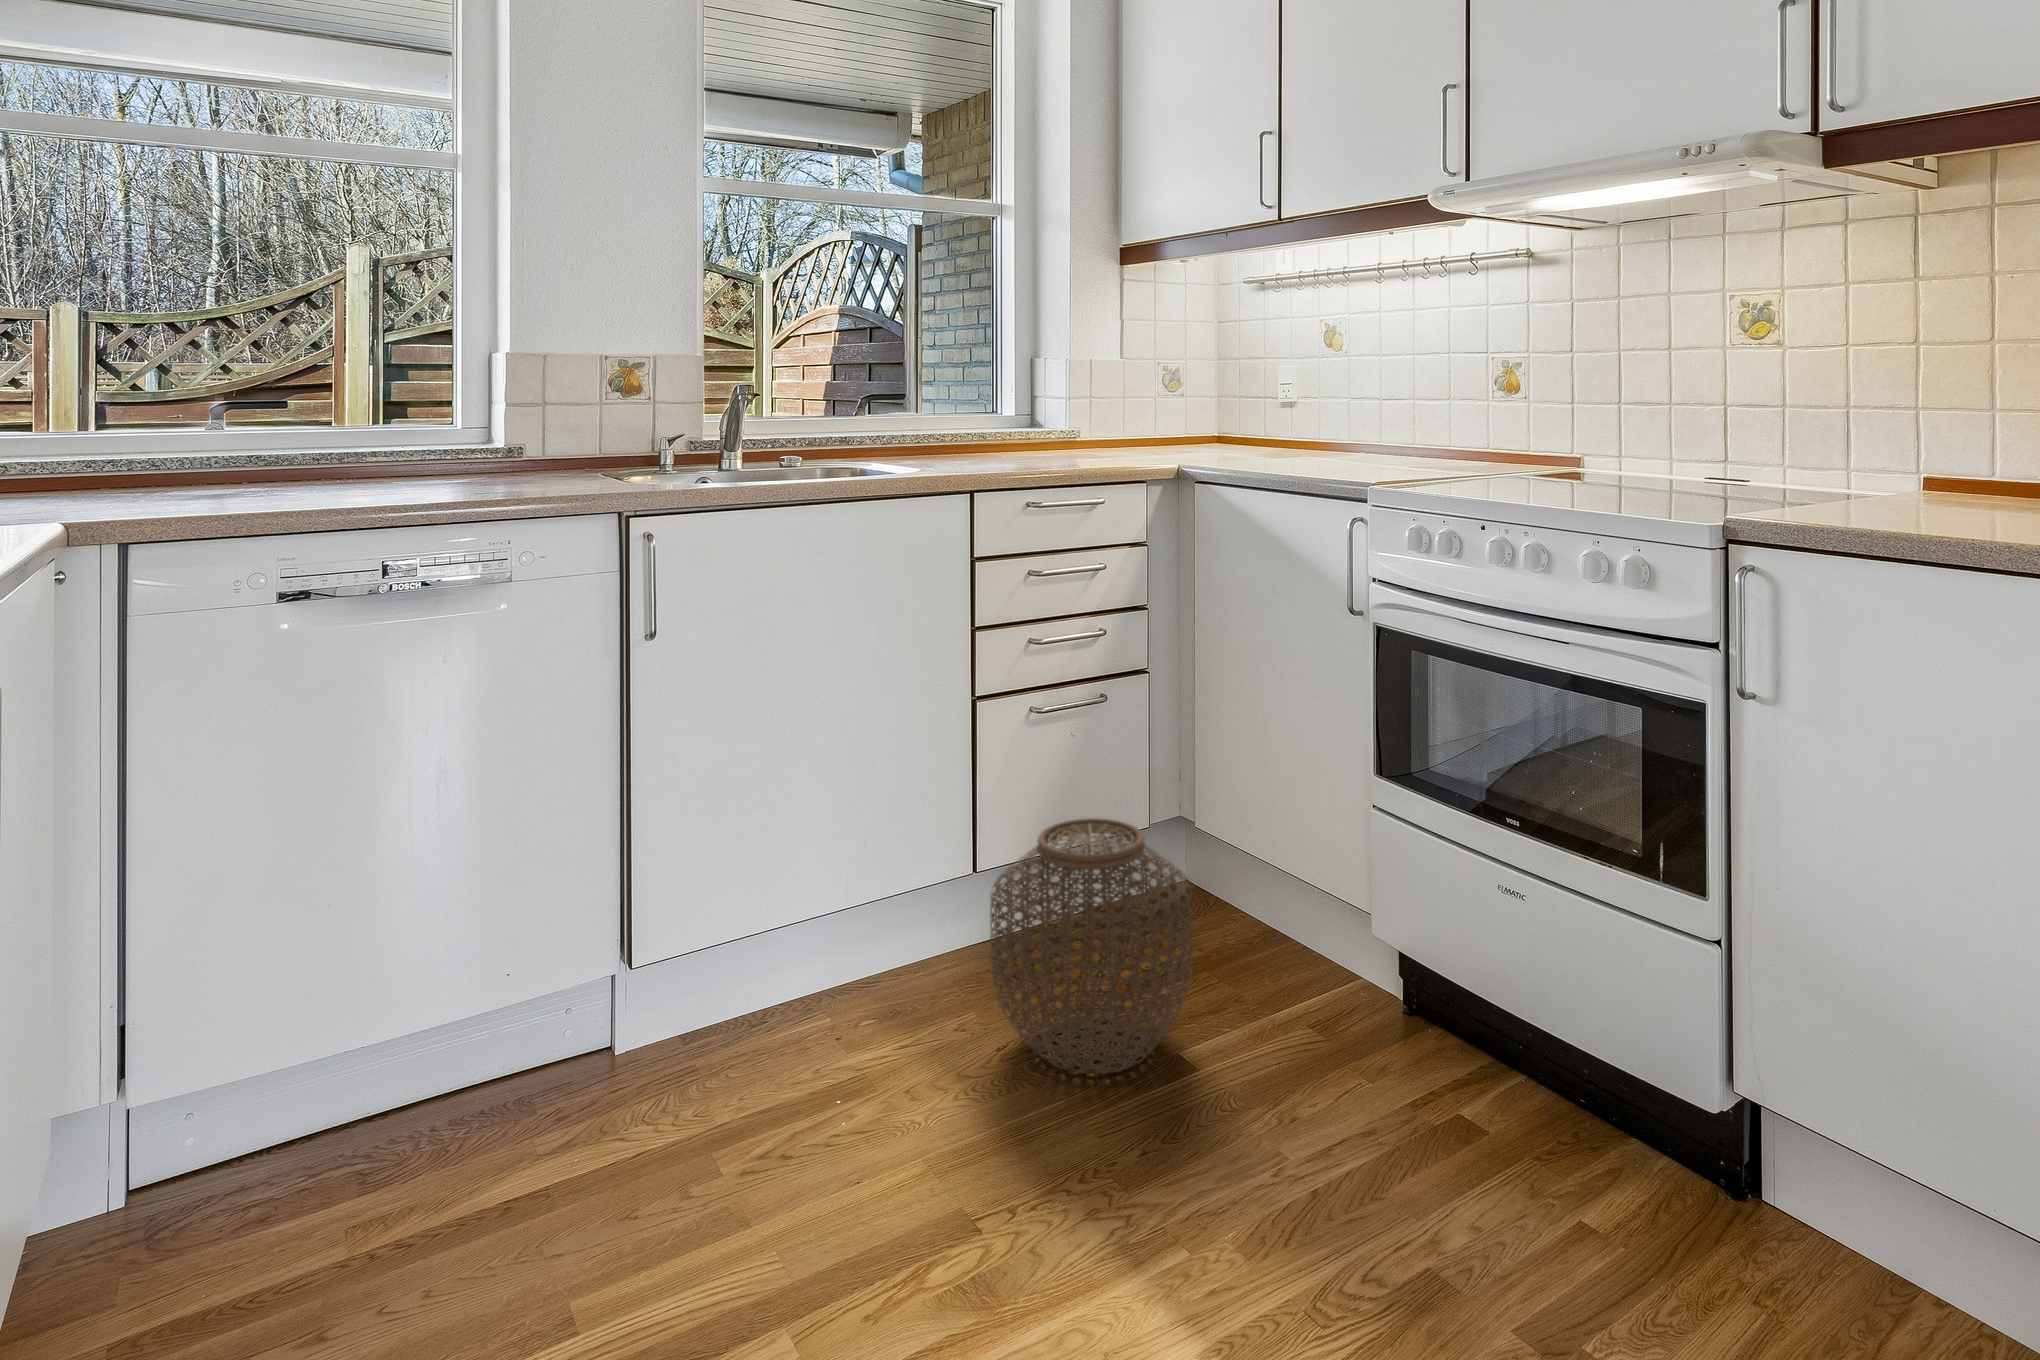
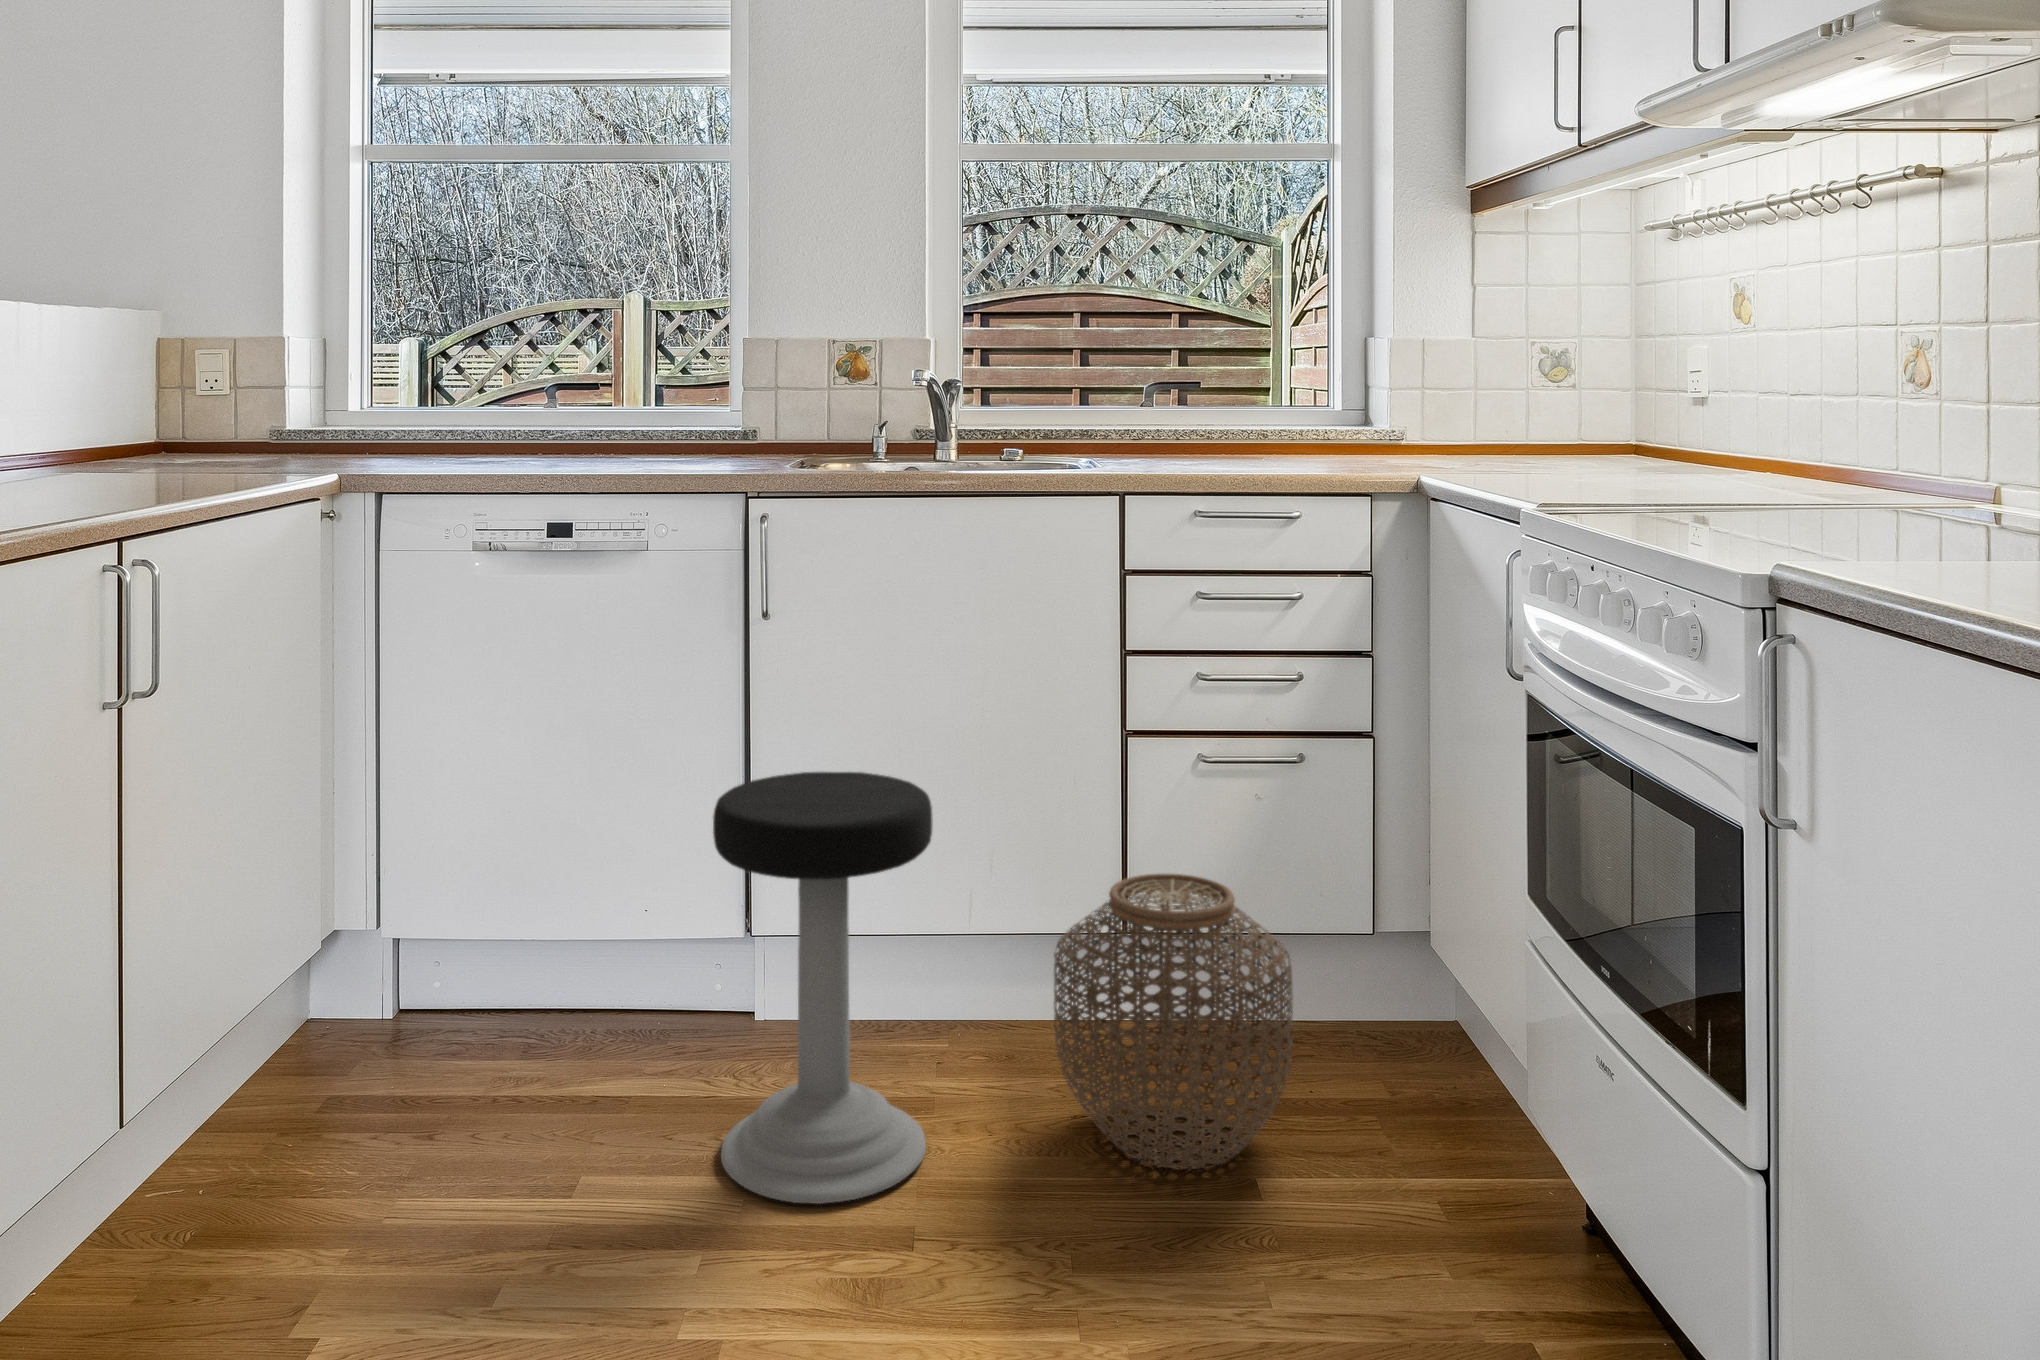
stool: none [702,781,924,1228] -> present [713,772,933,1204]

